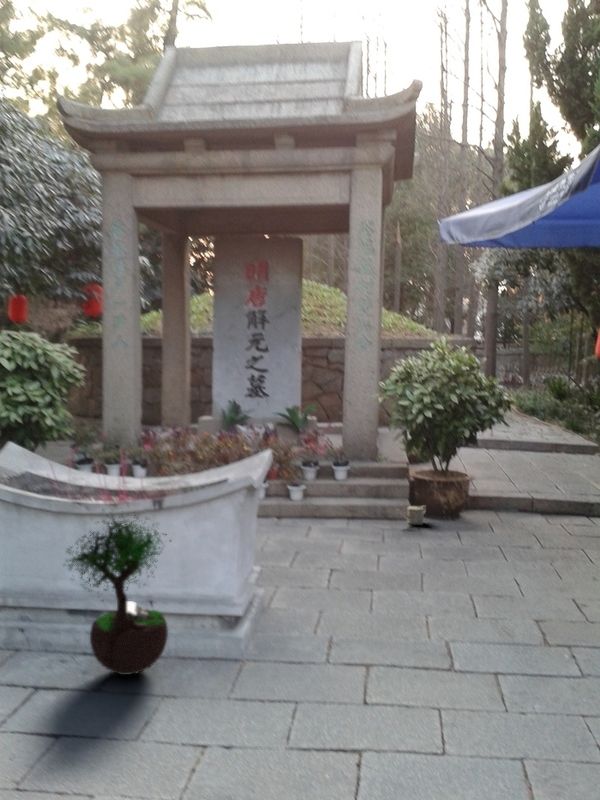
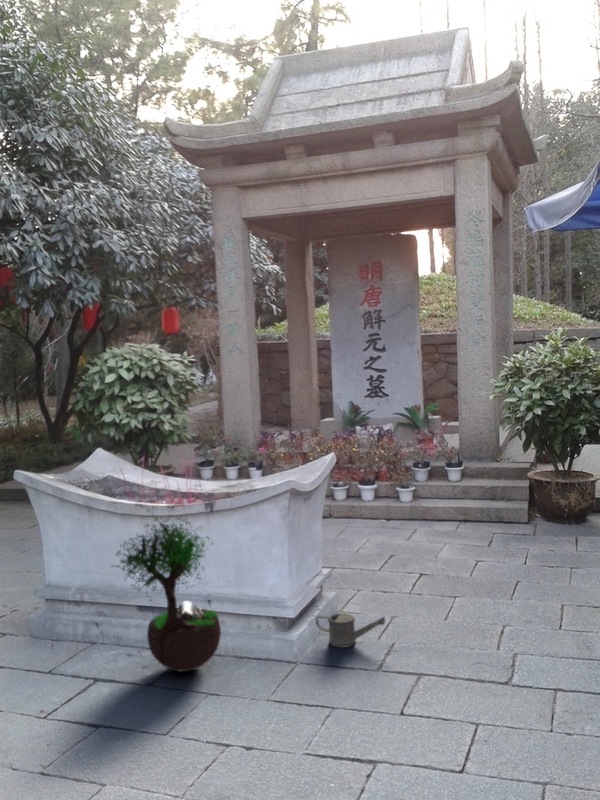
watering can: present [397,506,426,525] -> present [316,613,385,648]

